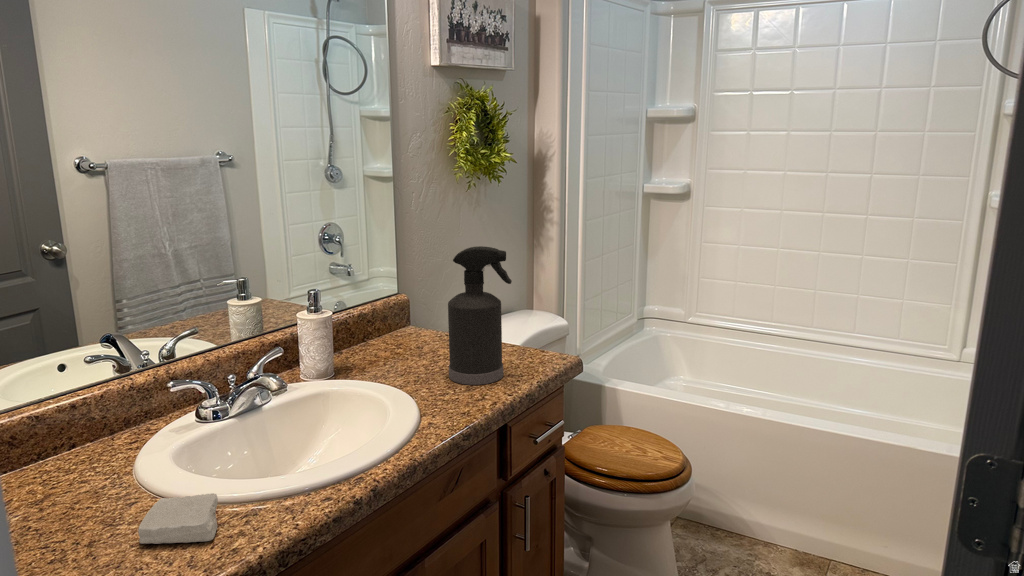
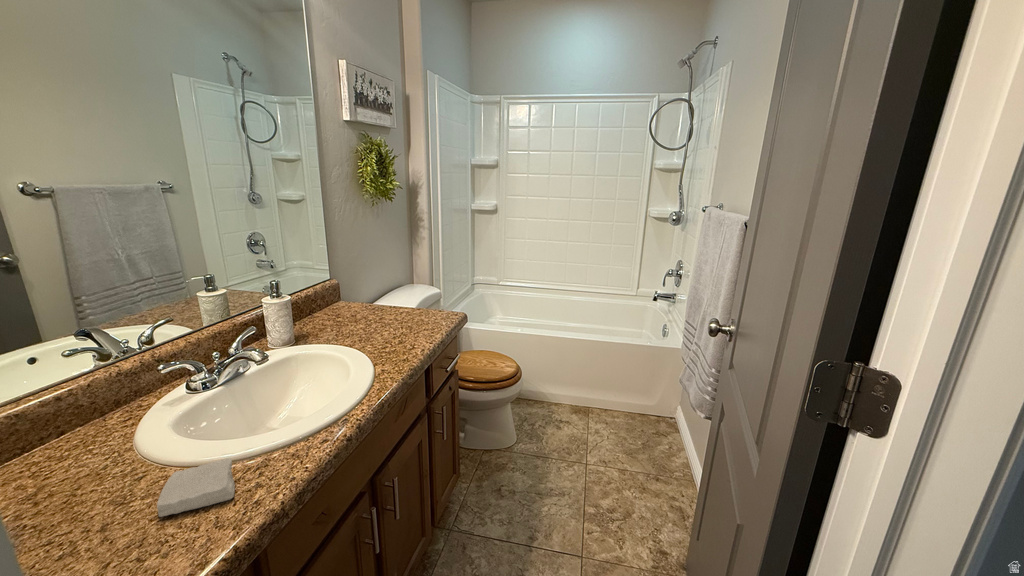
spray bottle: present [448,246,512,385] -> none [380,245,424,338]

